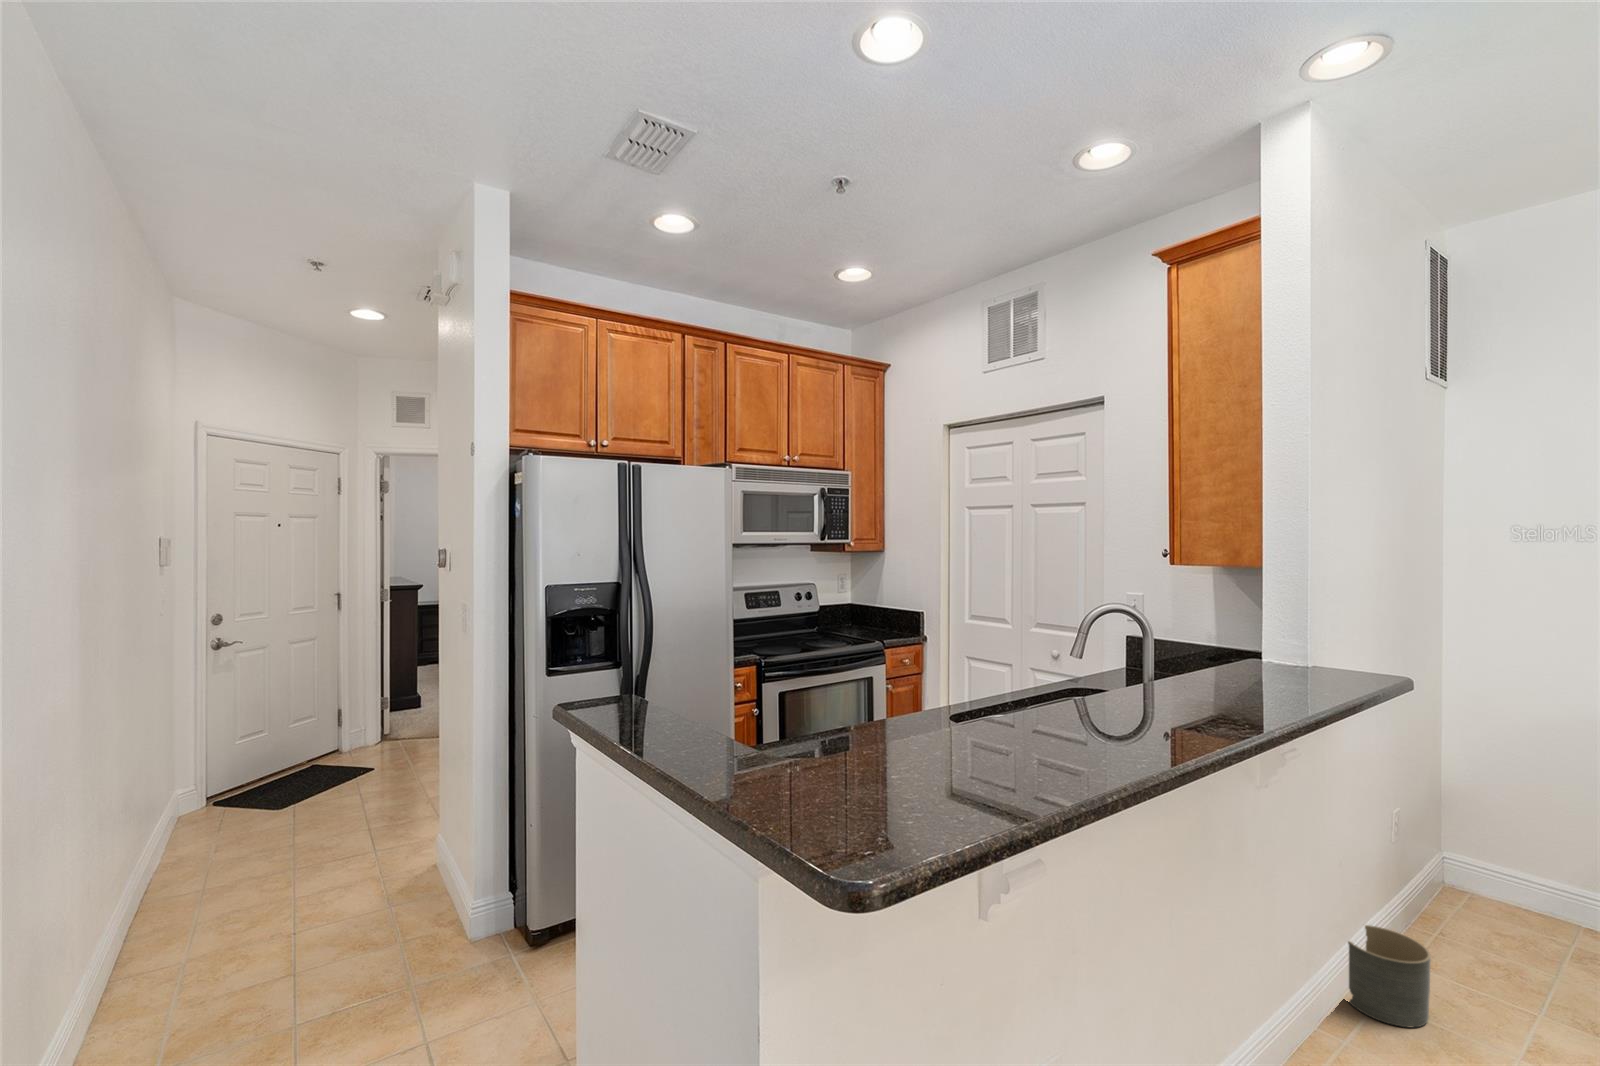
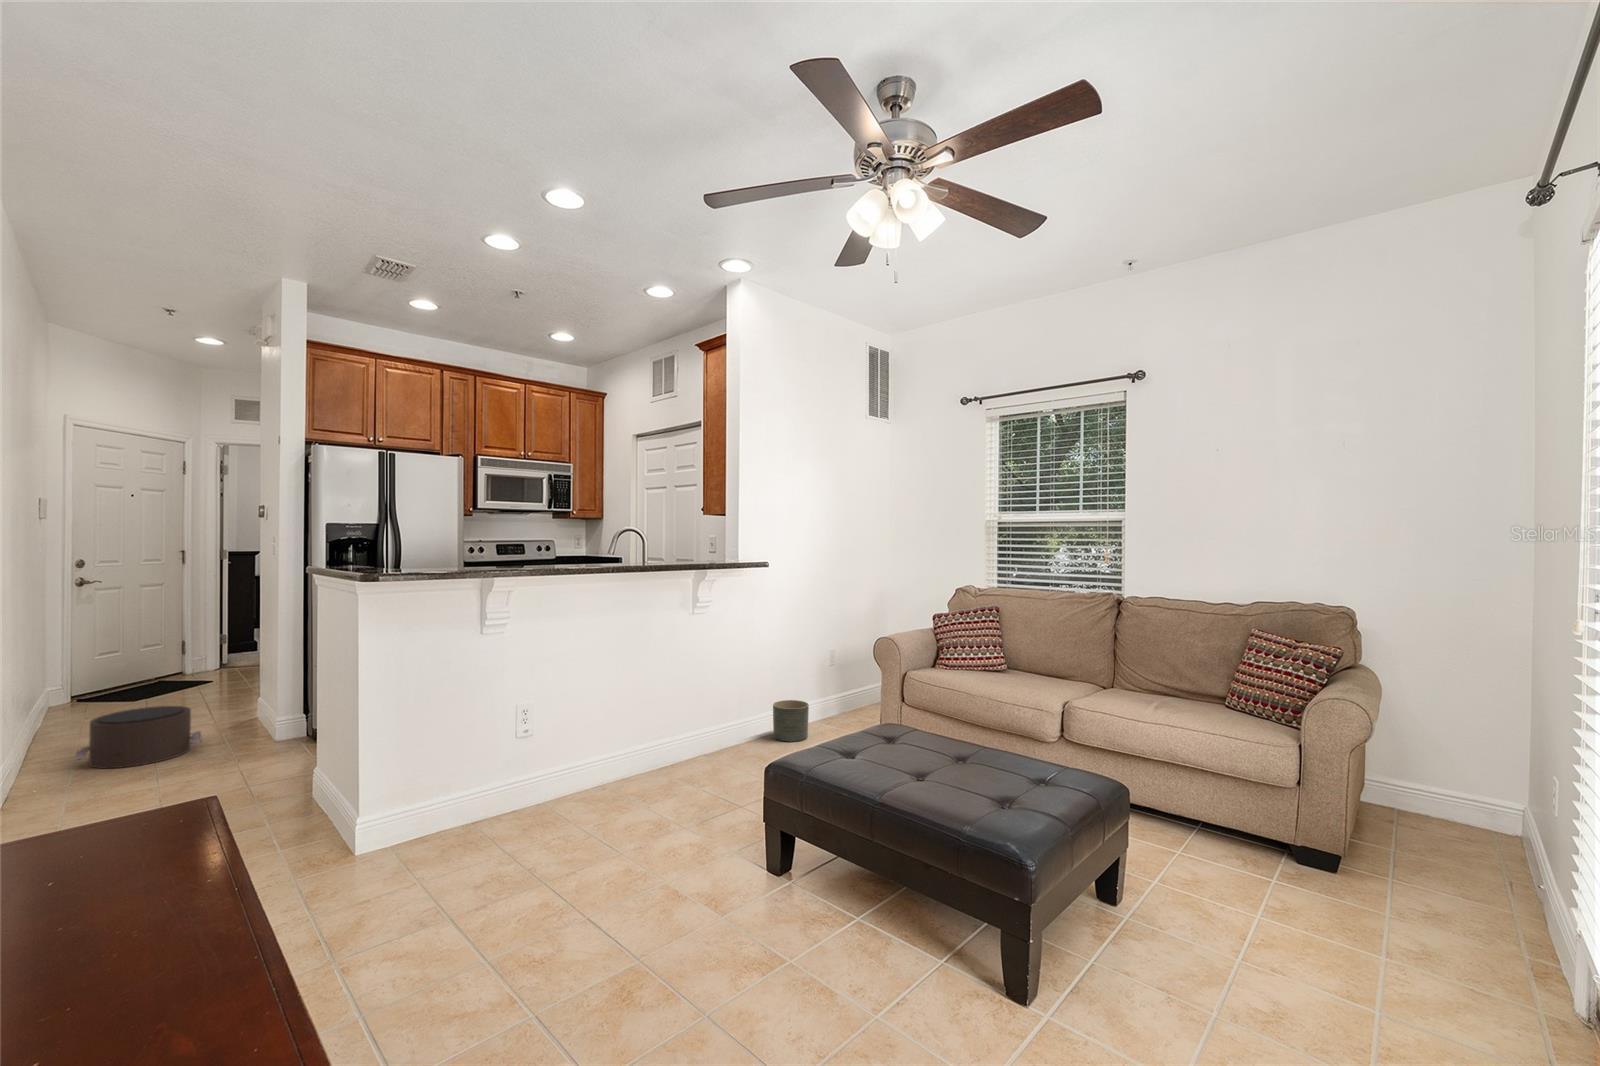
pouf: none [182,873,370,1003] -> present [74,706,202,768]

